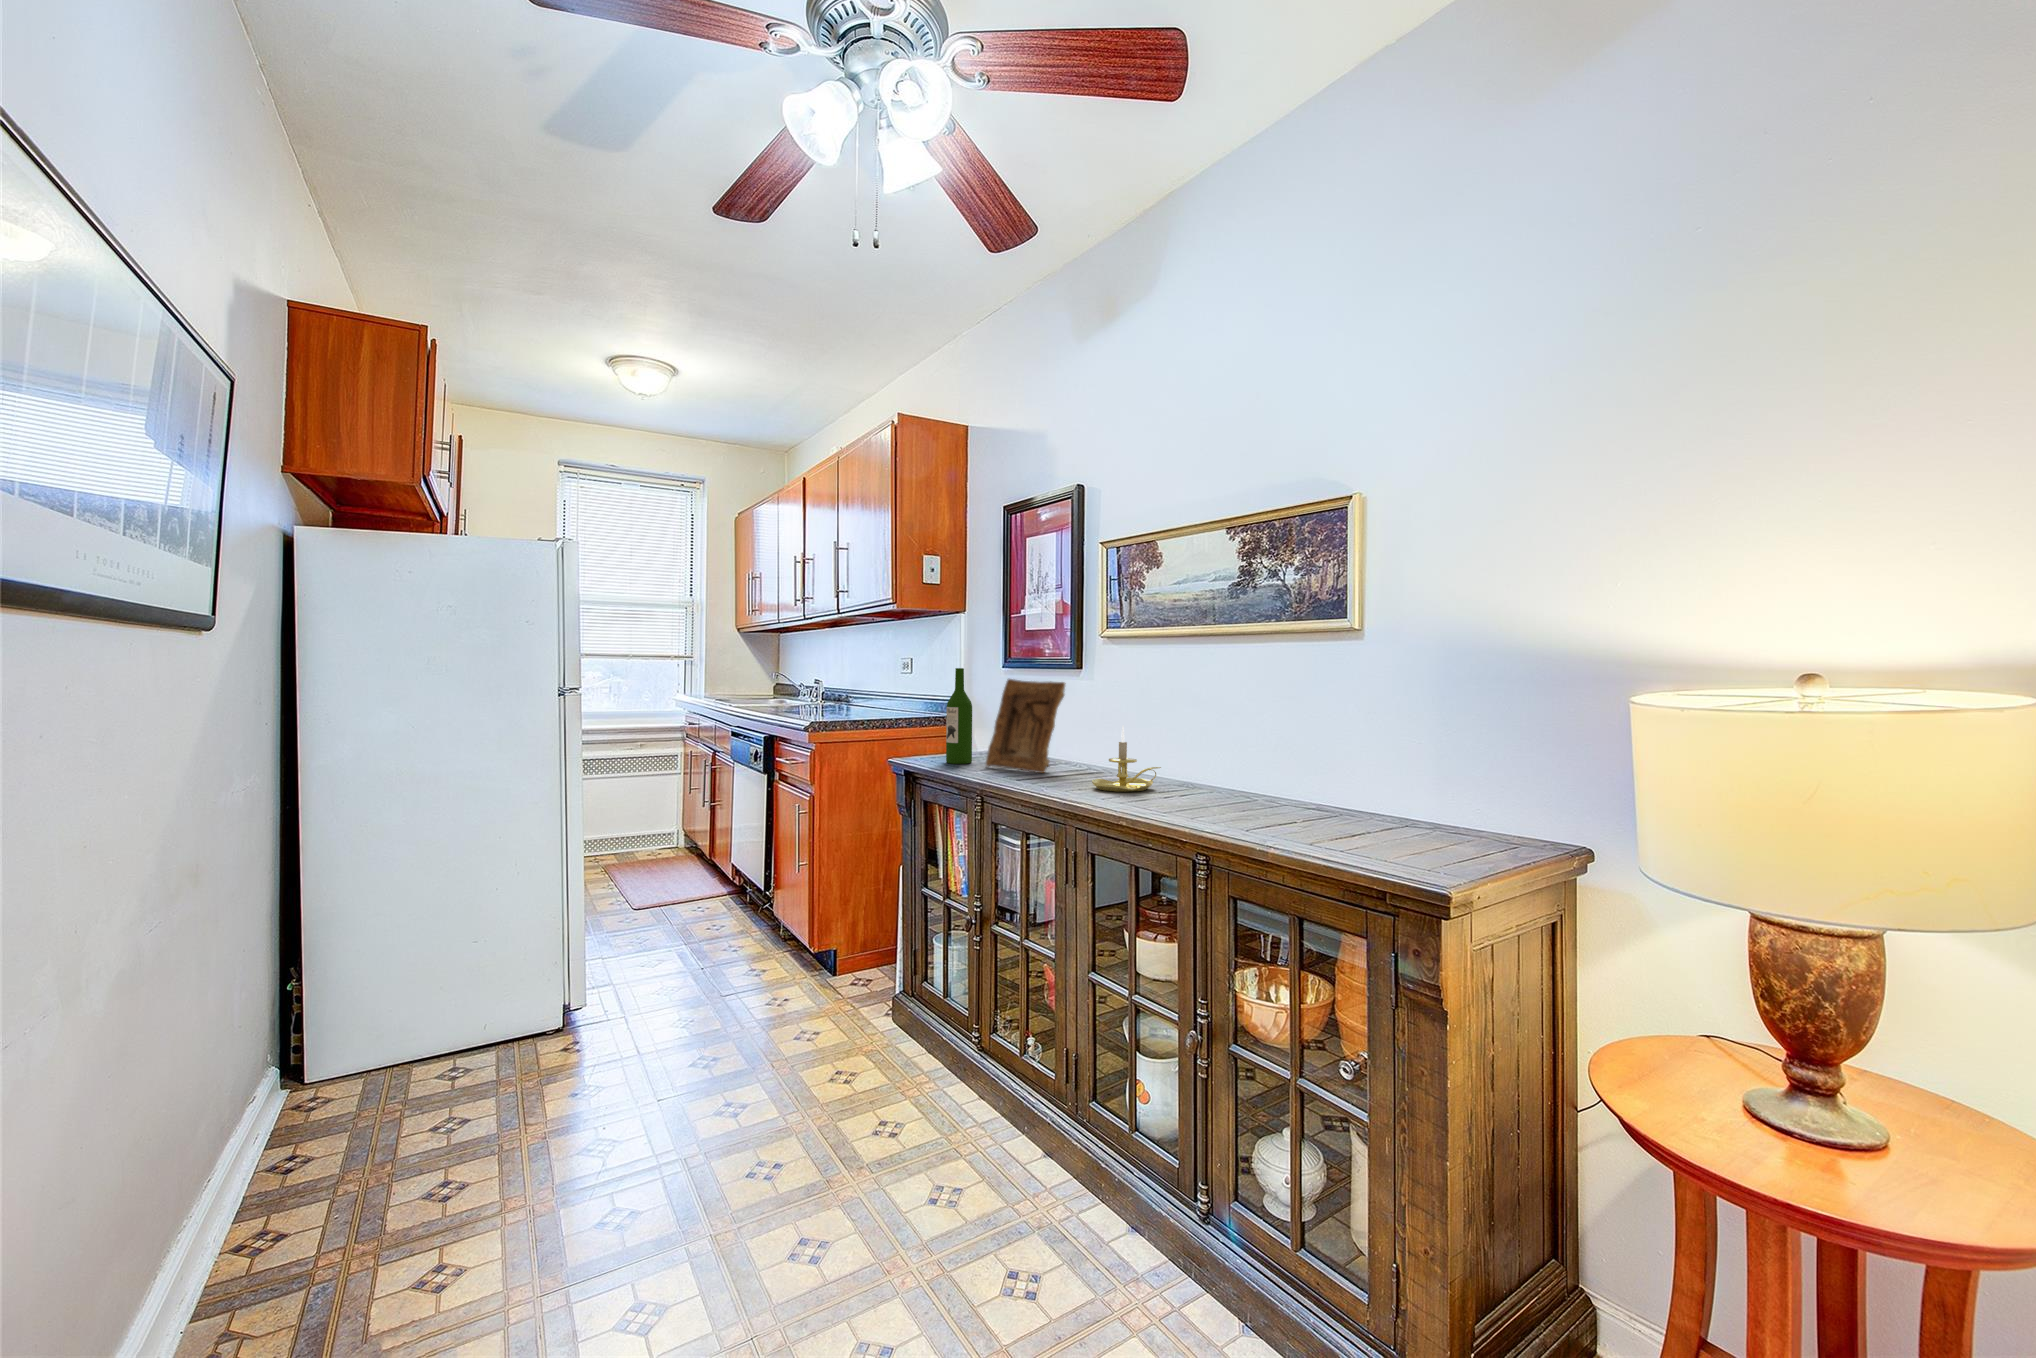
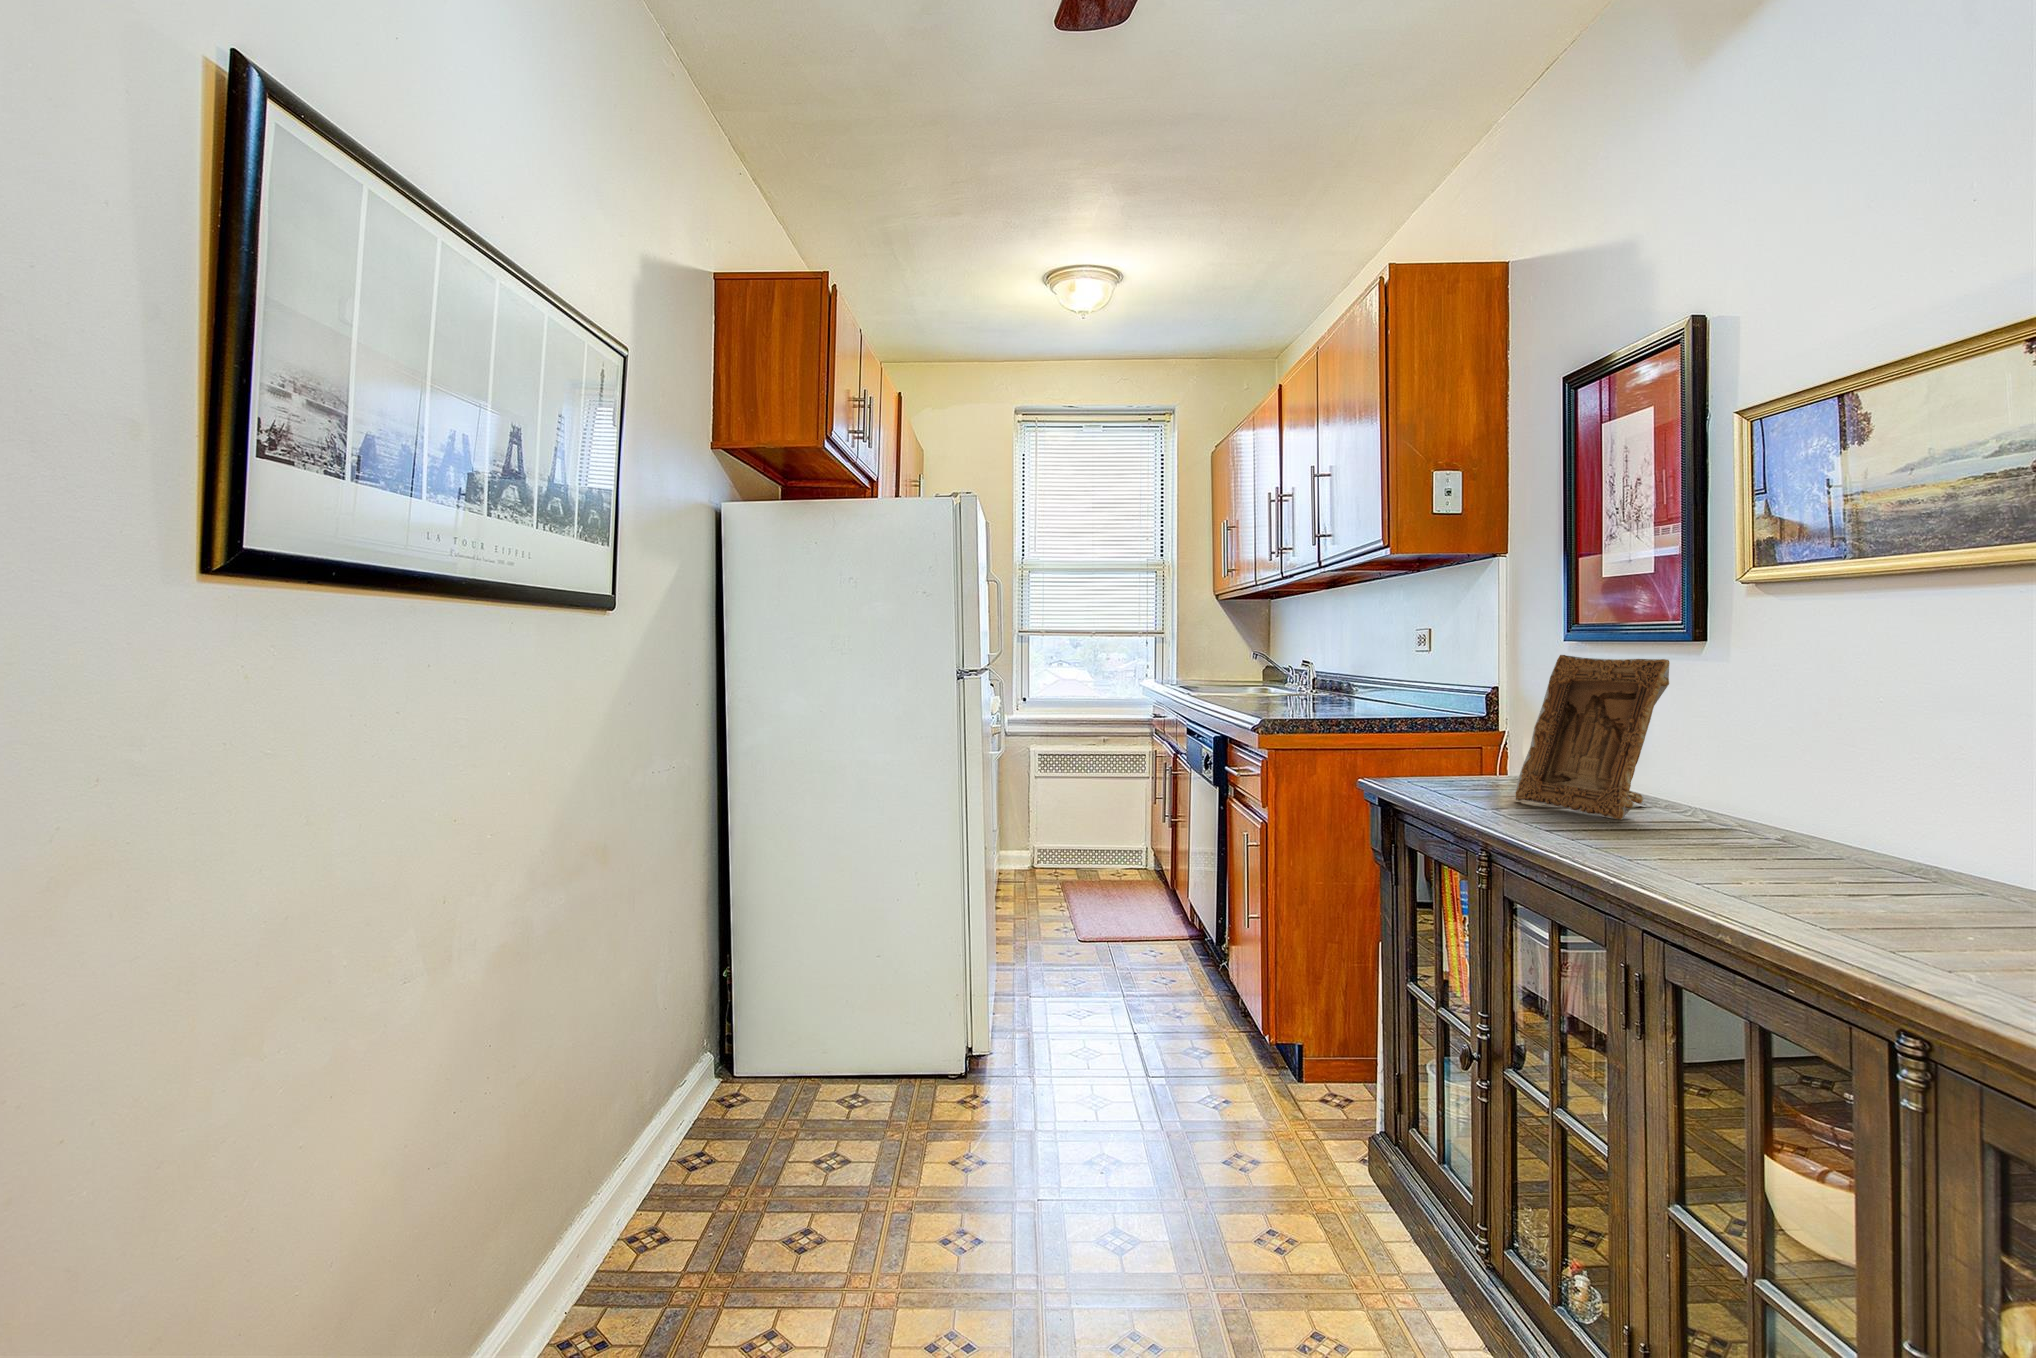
wine bottle: present [946,668,972,764] -> none [1451,639,1497,793]
candle holder: present [1092,726,1161,792] -> none [1703,741,1877,873]

